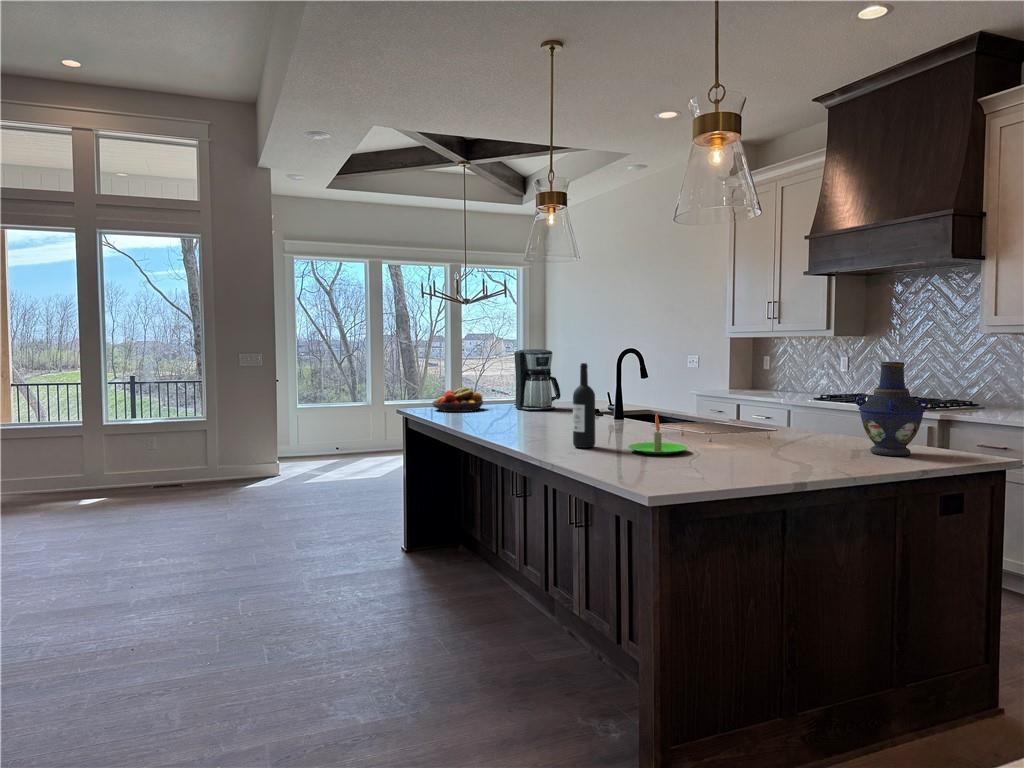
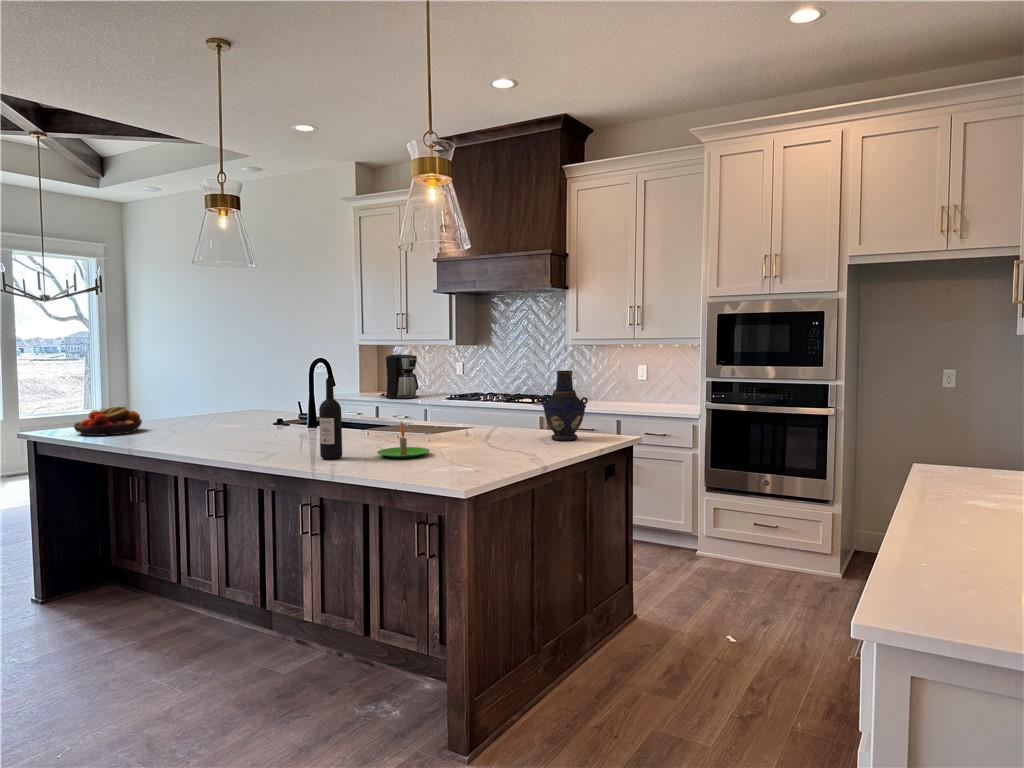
coffee maker: present [514,349,561,411] -> present [380,354,418,399]

